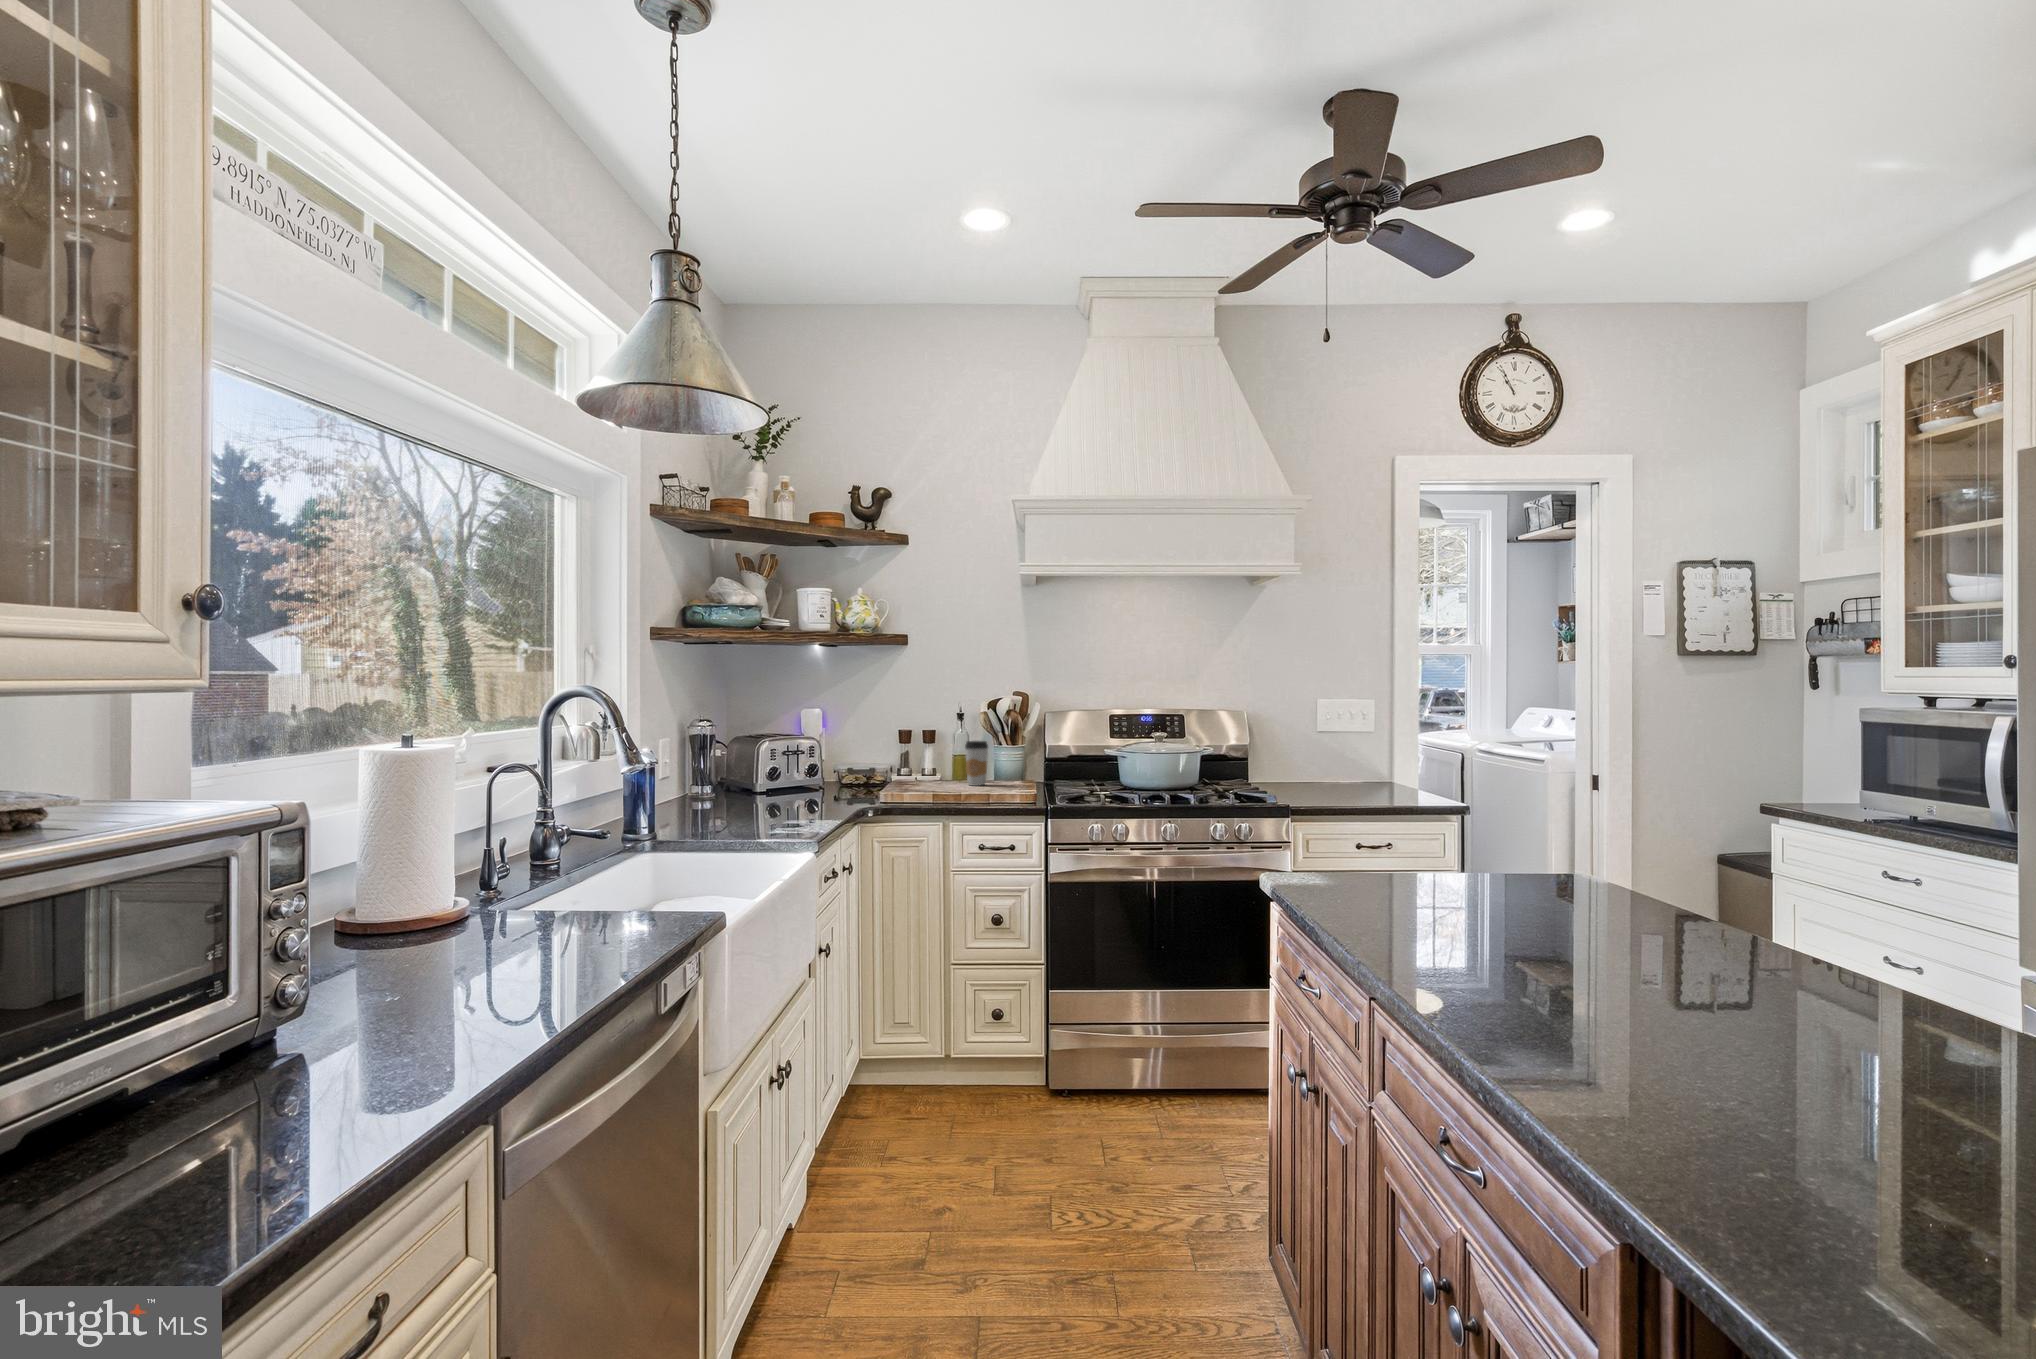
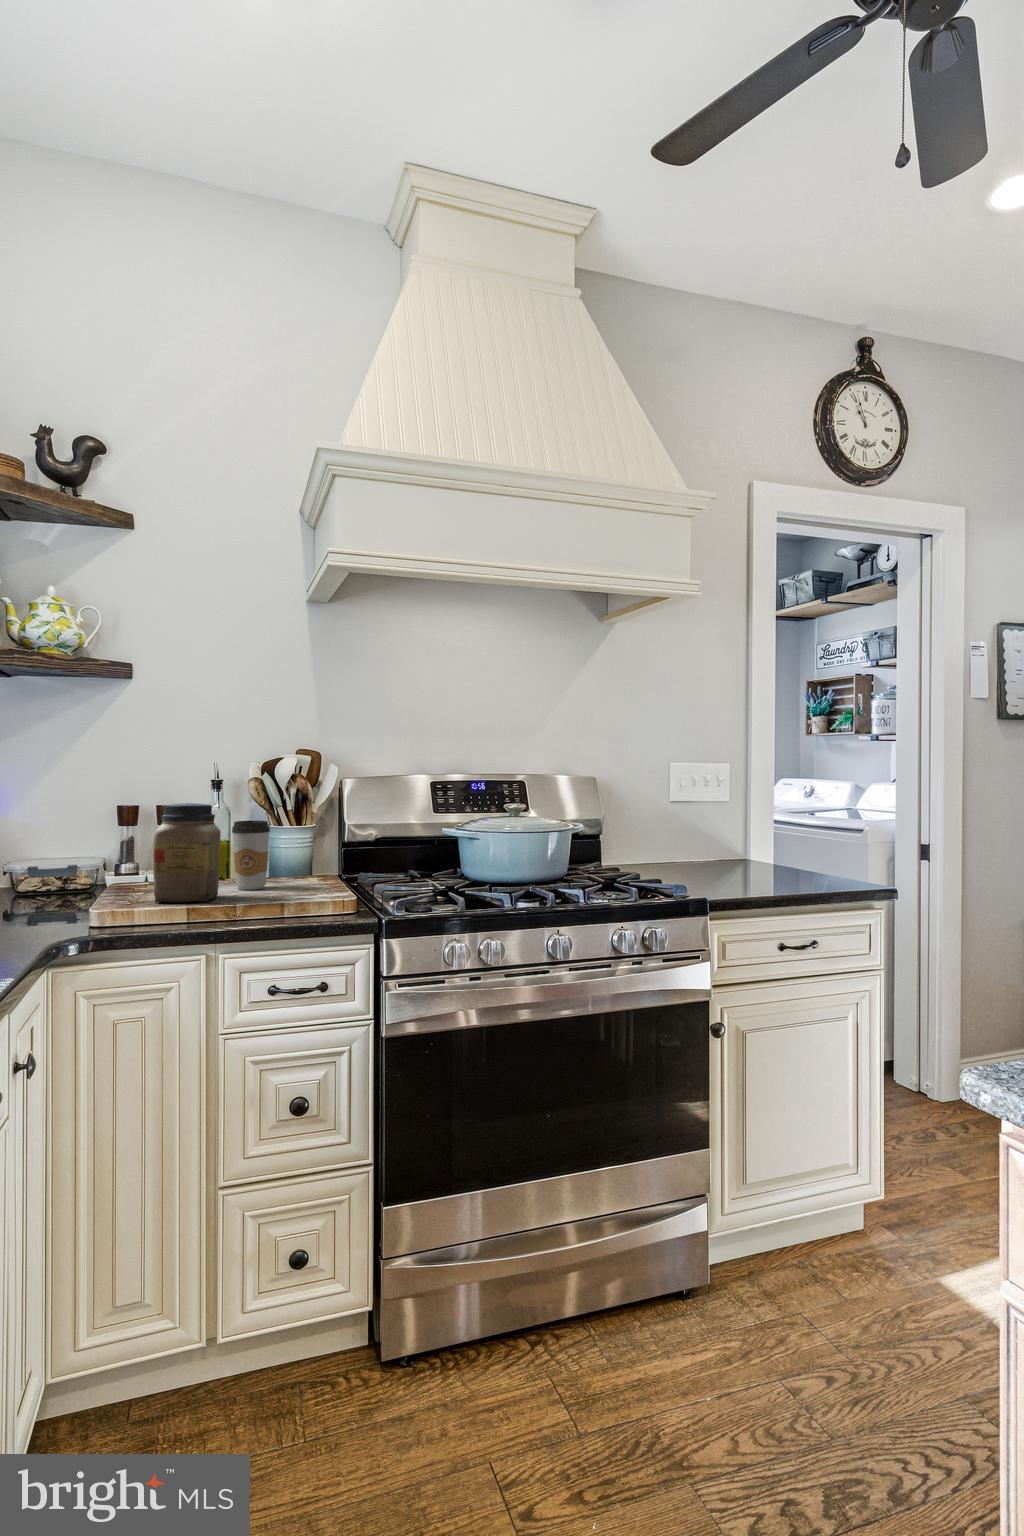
jar: none [915,730,955,790] -> present [153,803,221,903]

